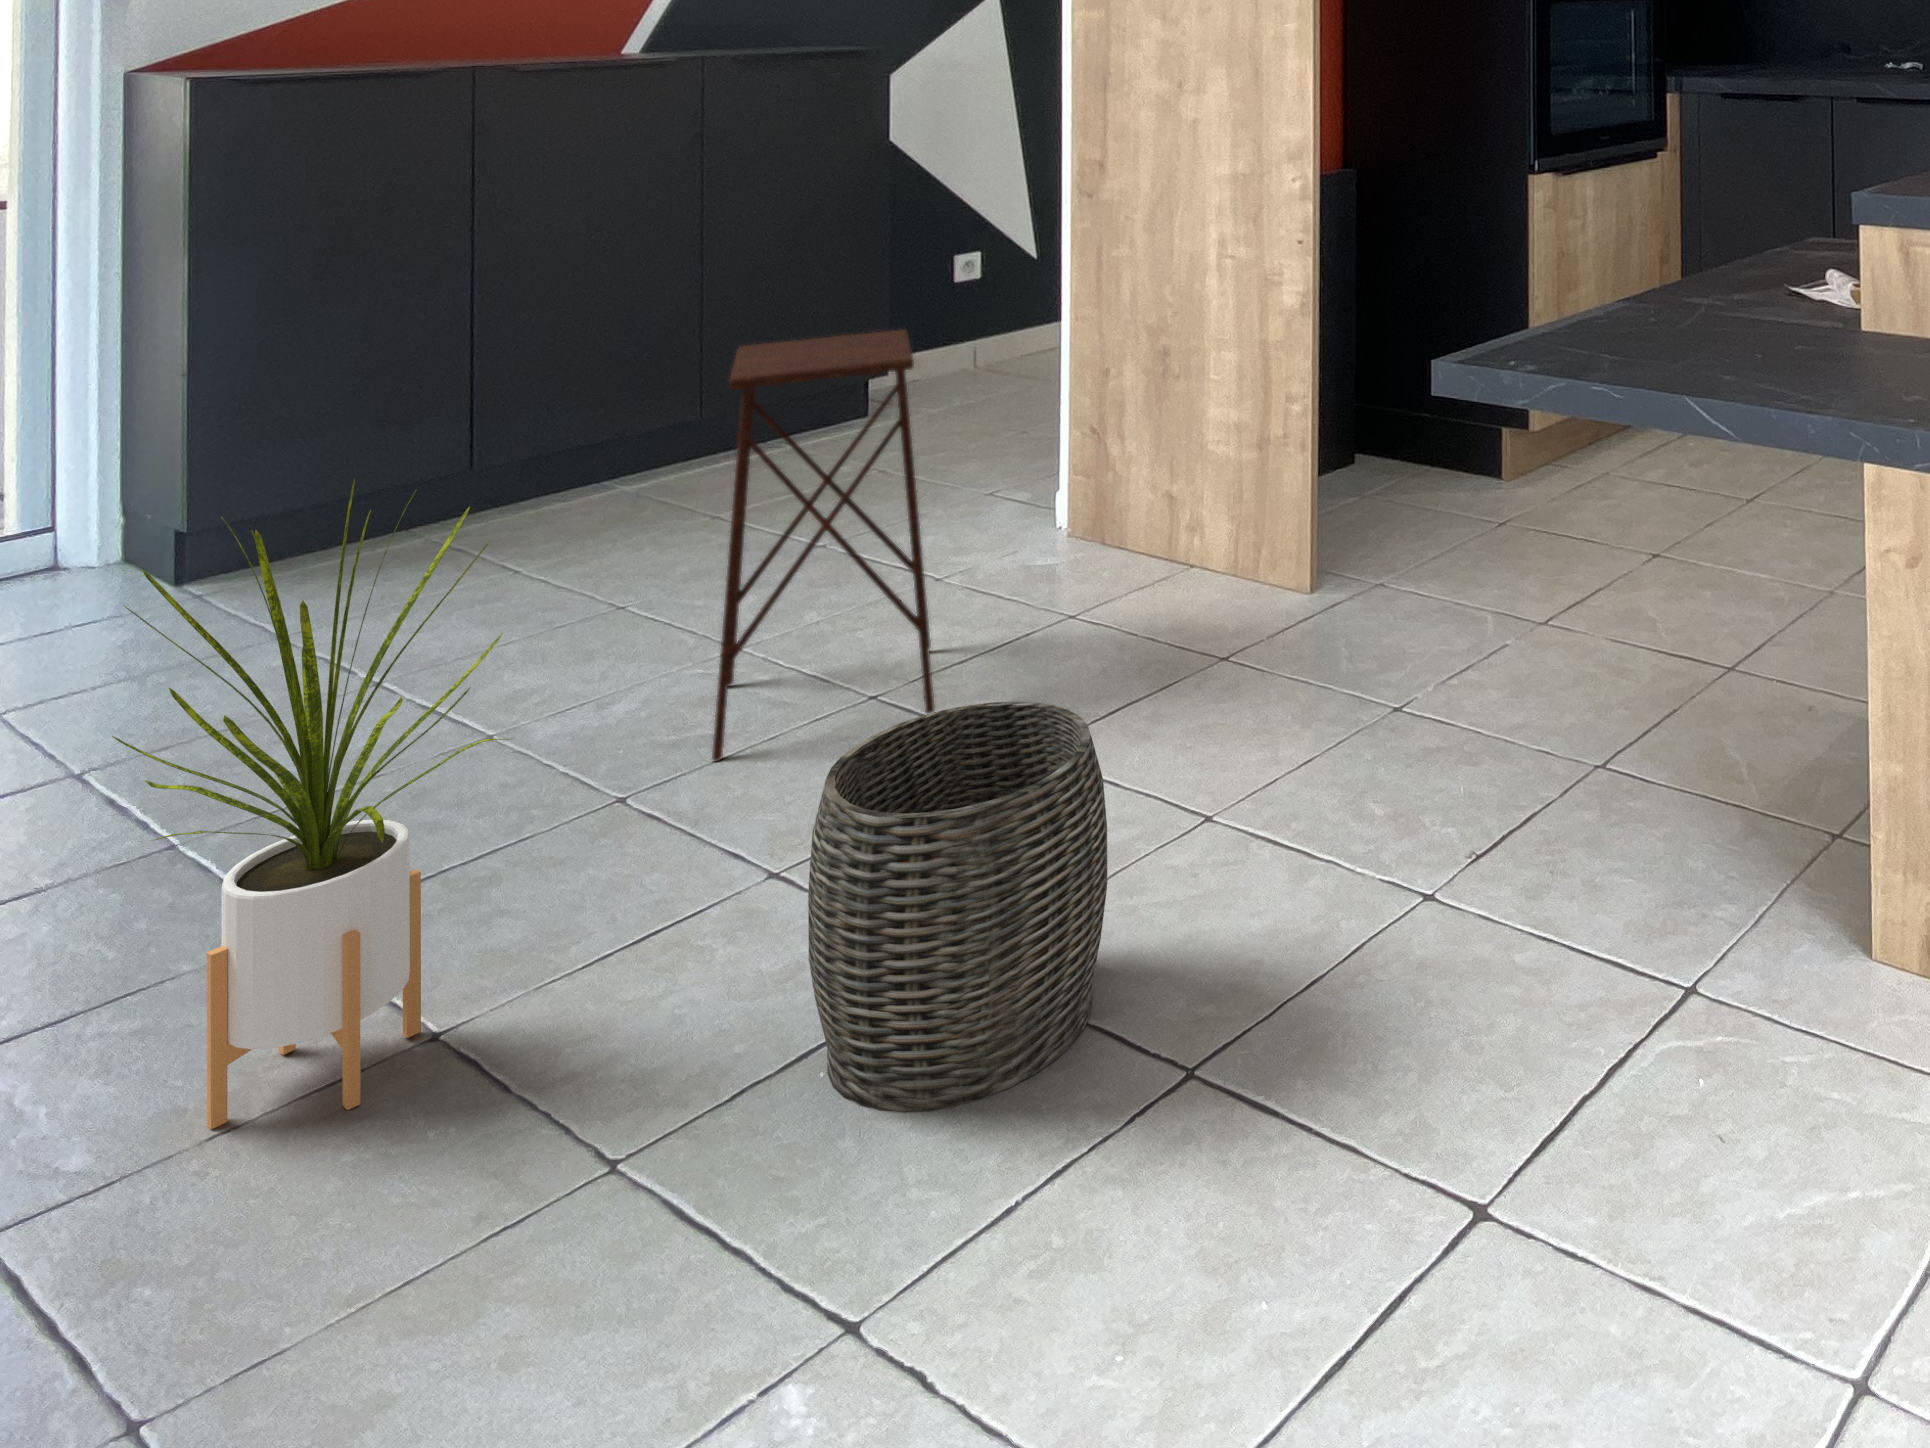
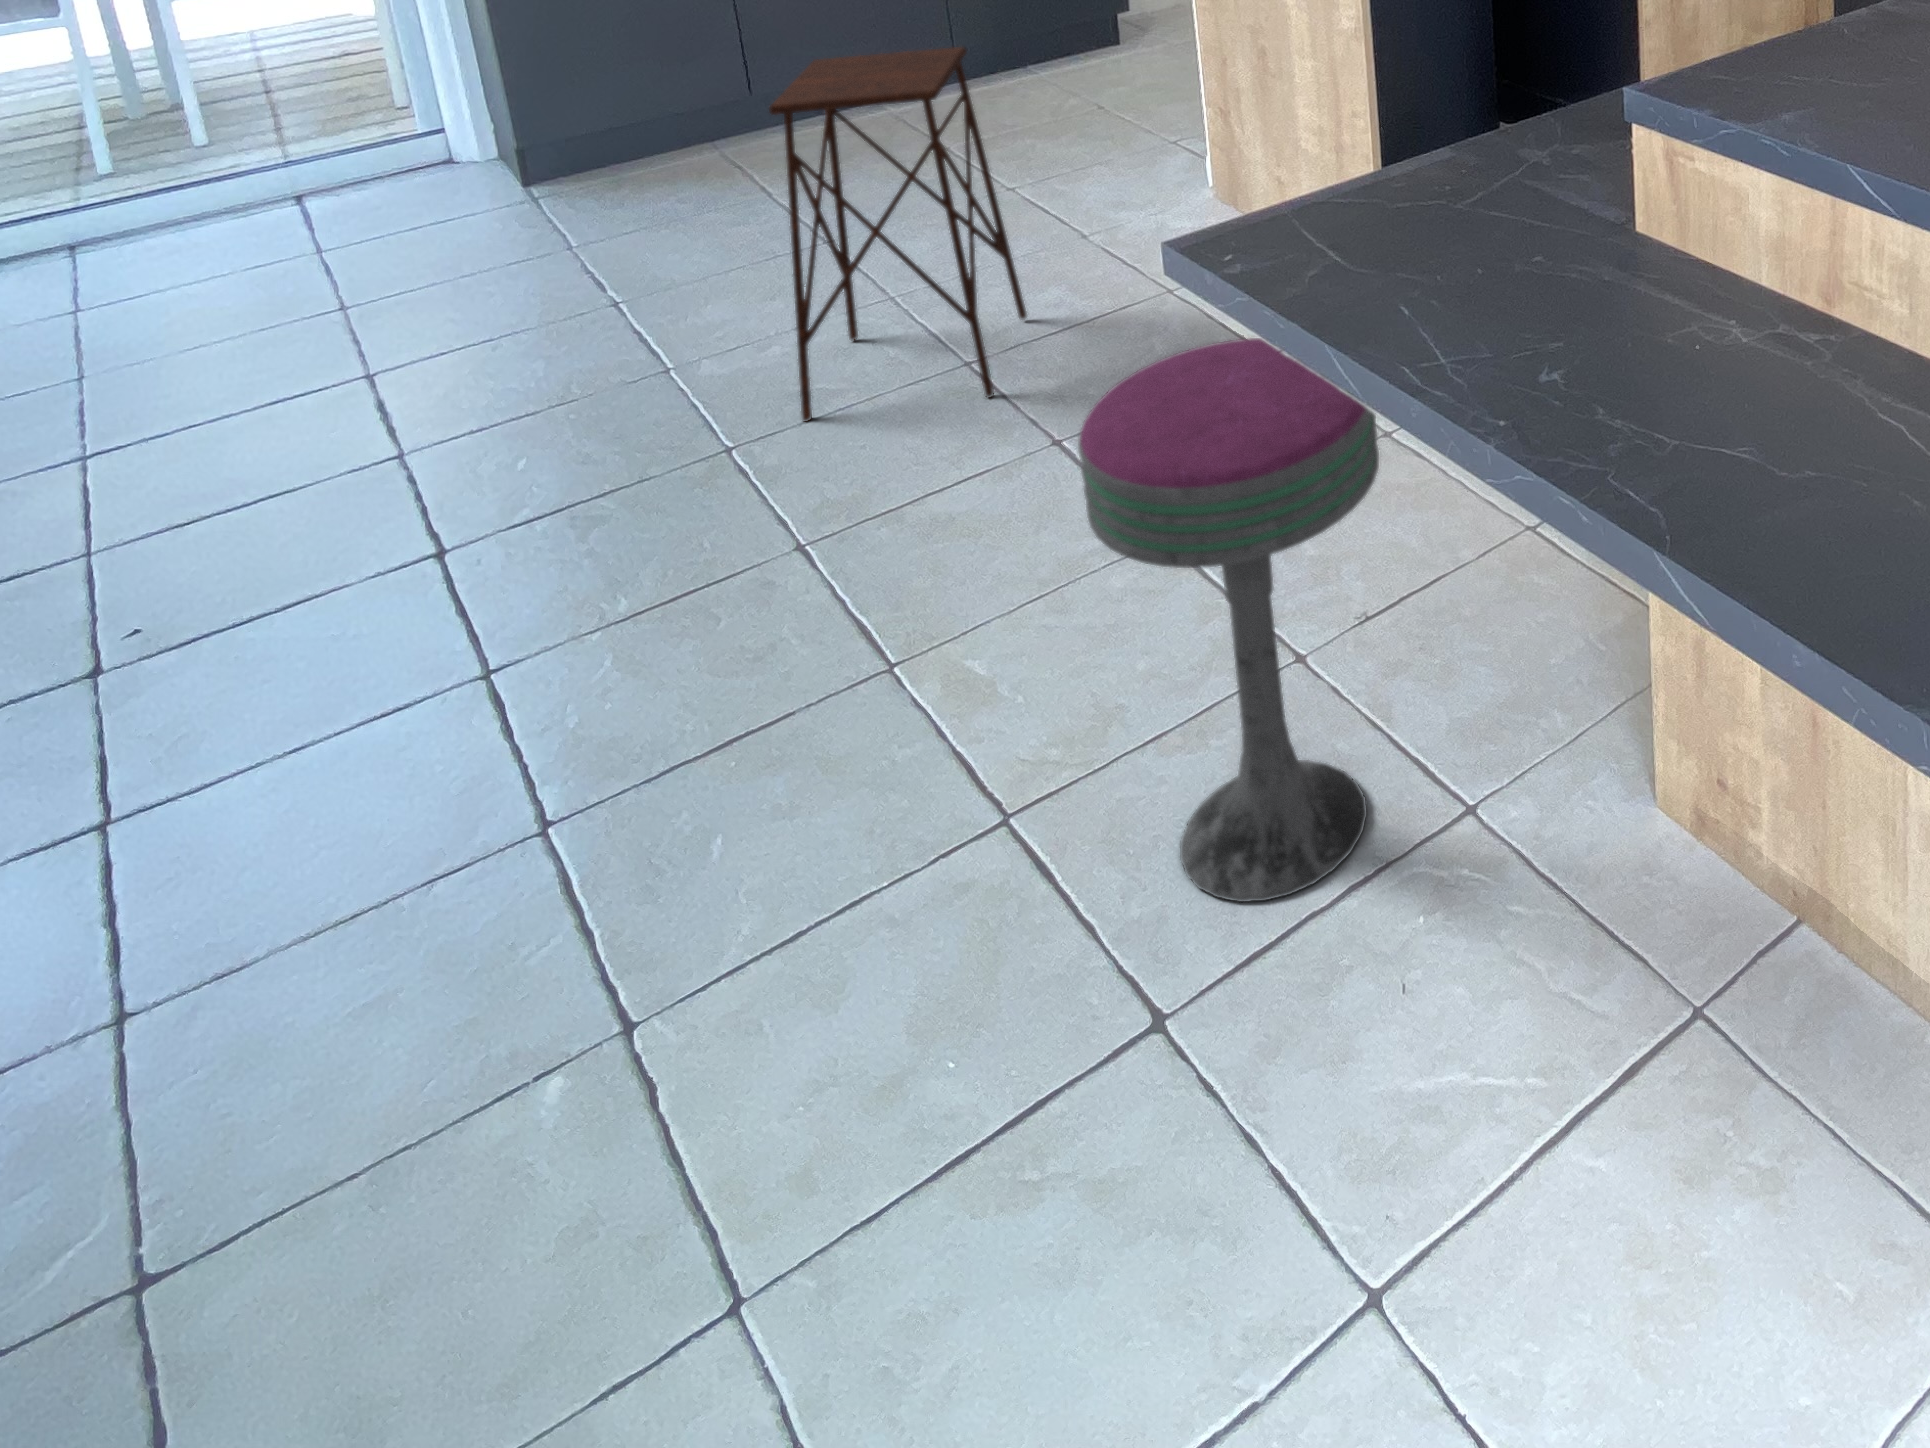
house plant: present [112,480,509,1129] -> none [90,247,475,744]
bar stool: none [1356,485,1637,1095] -> present [1078,338,1379,902]
woven basket: present [808,702,1107,1113] -> none [673,469,964,826]

